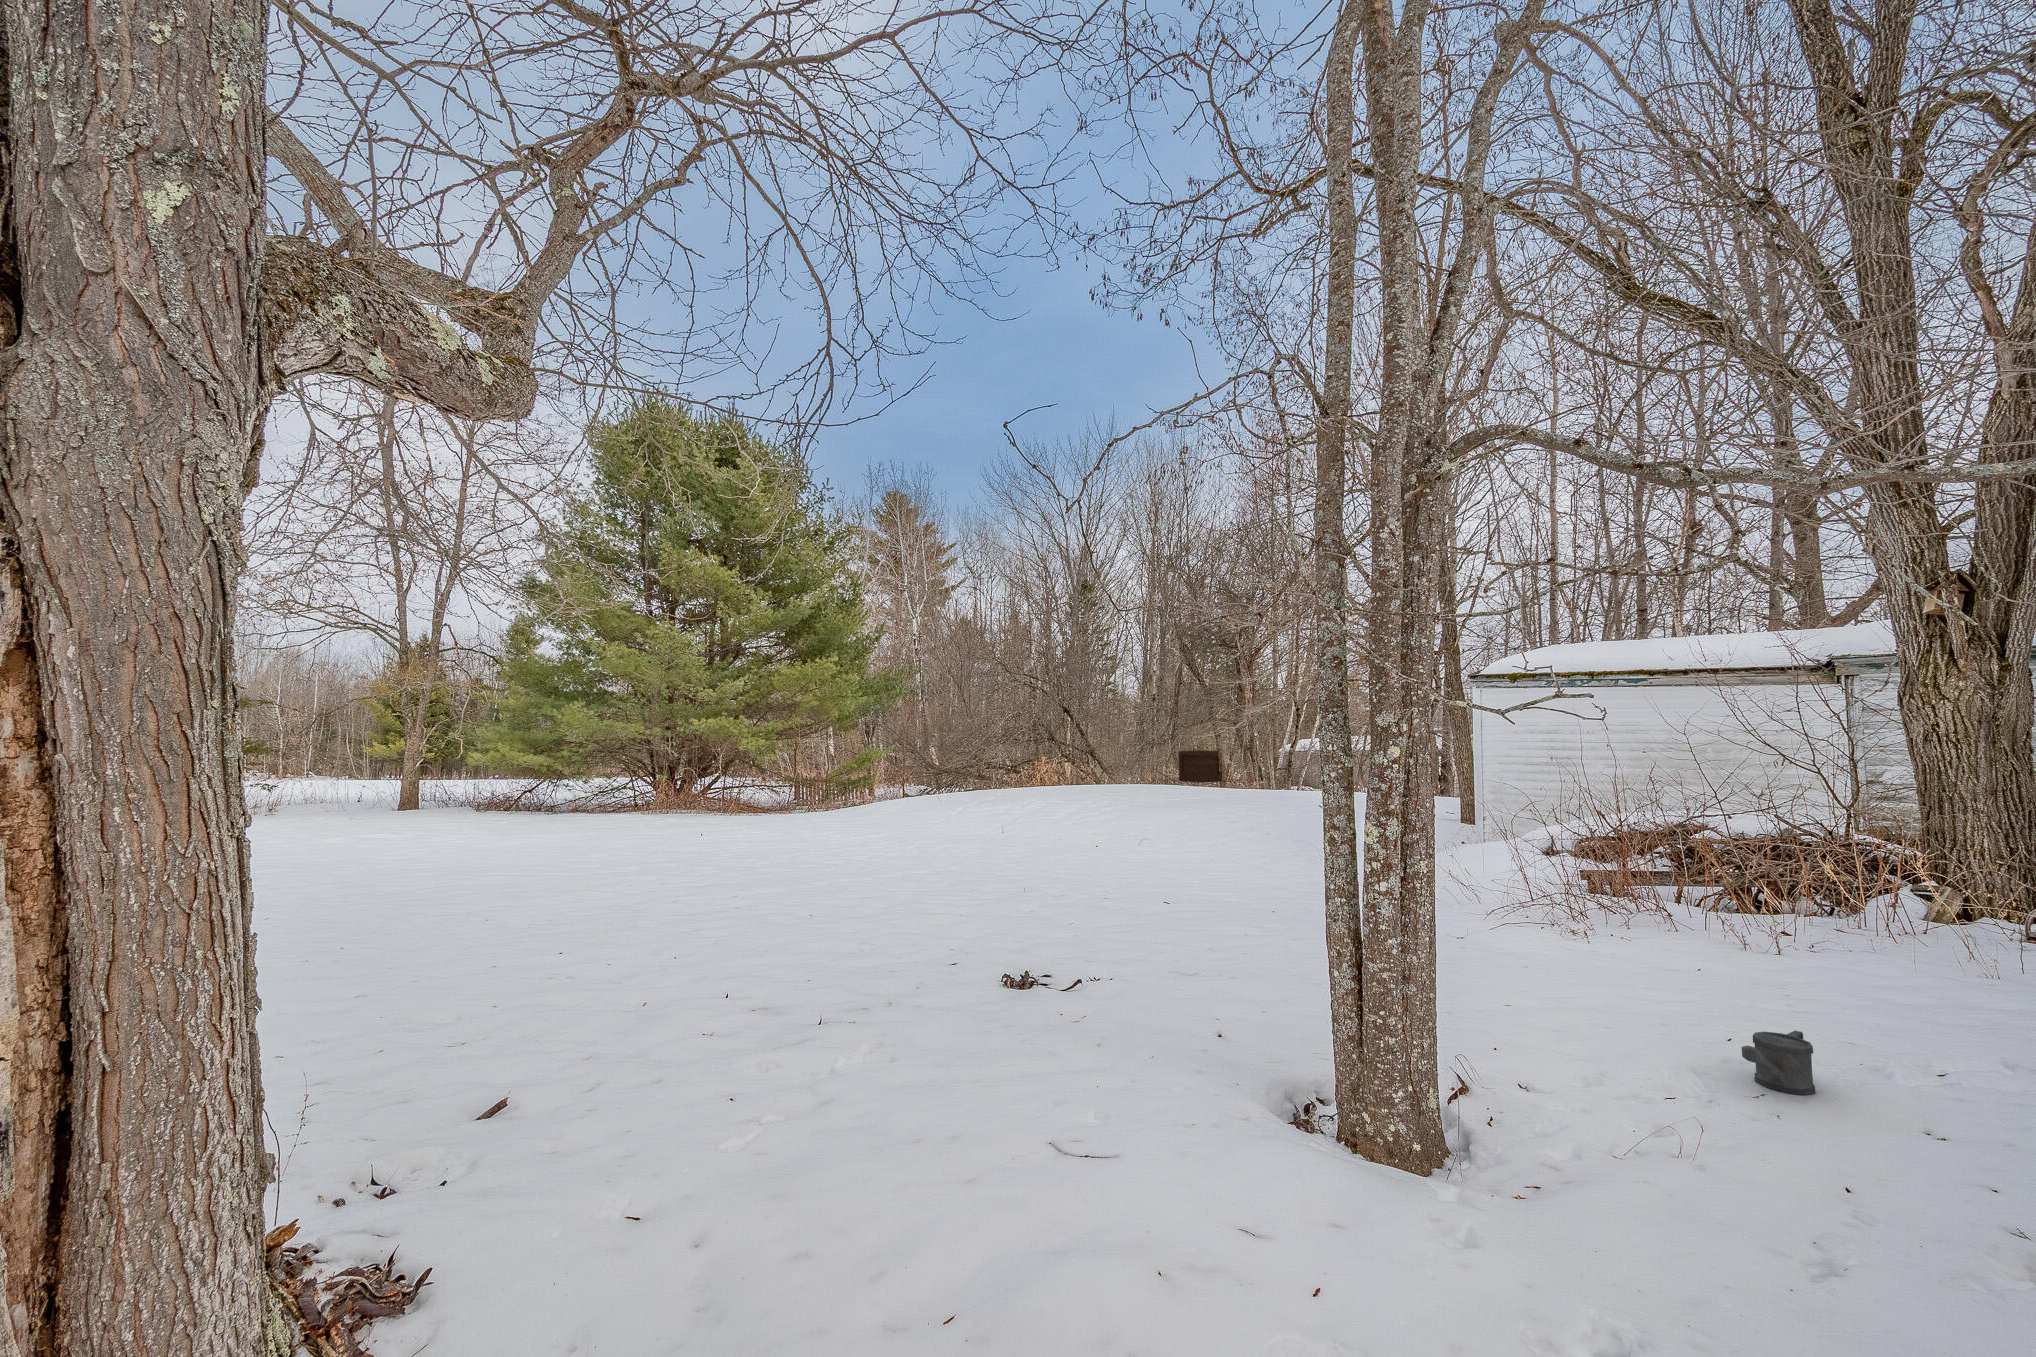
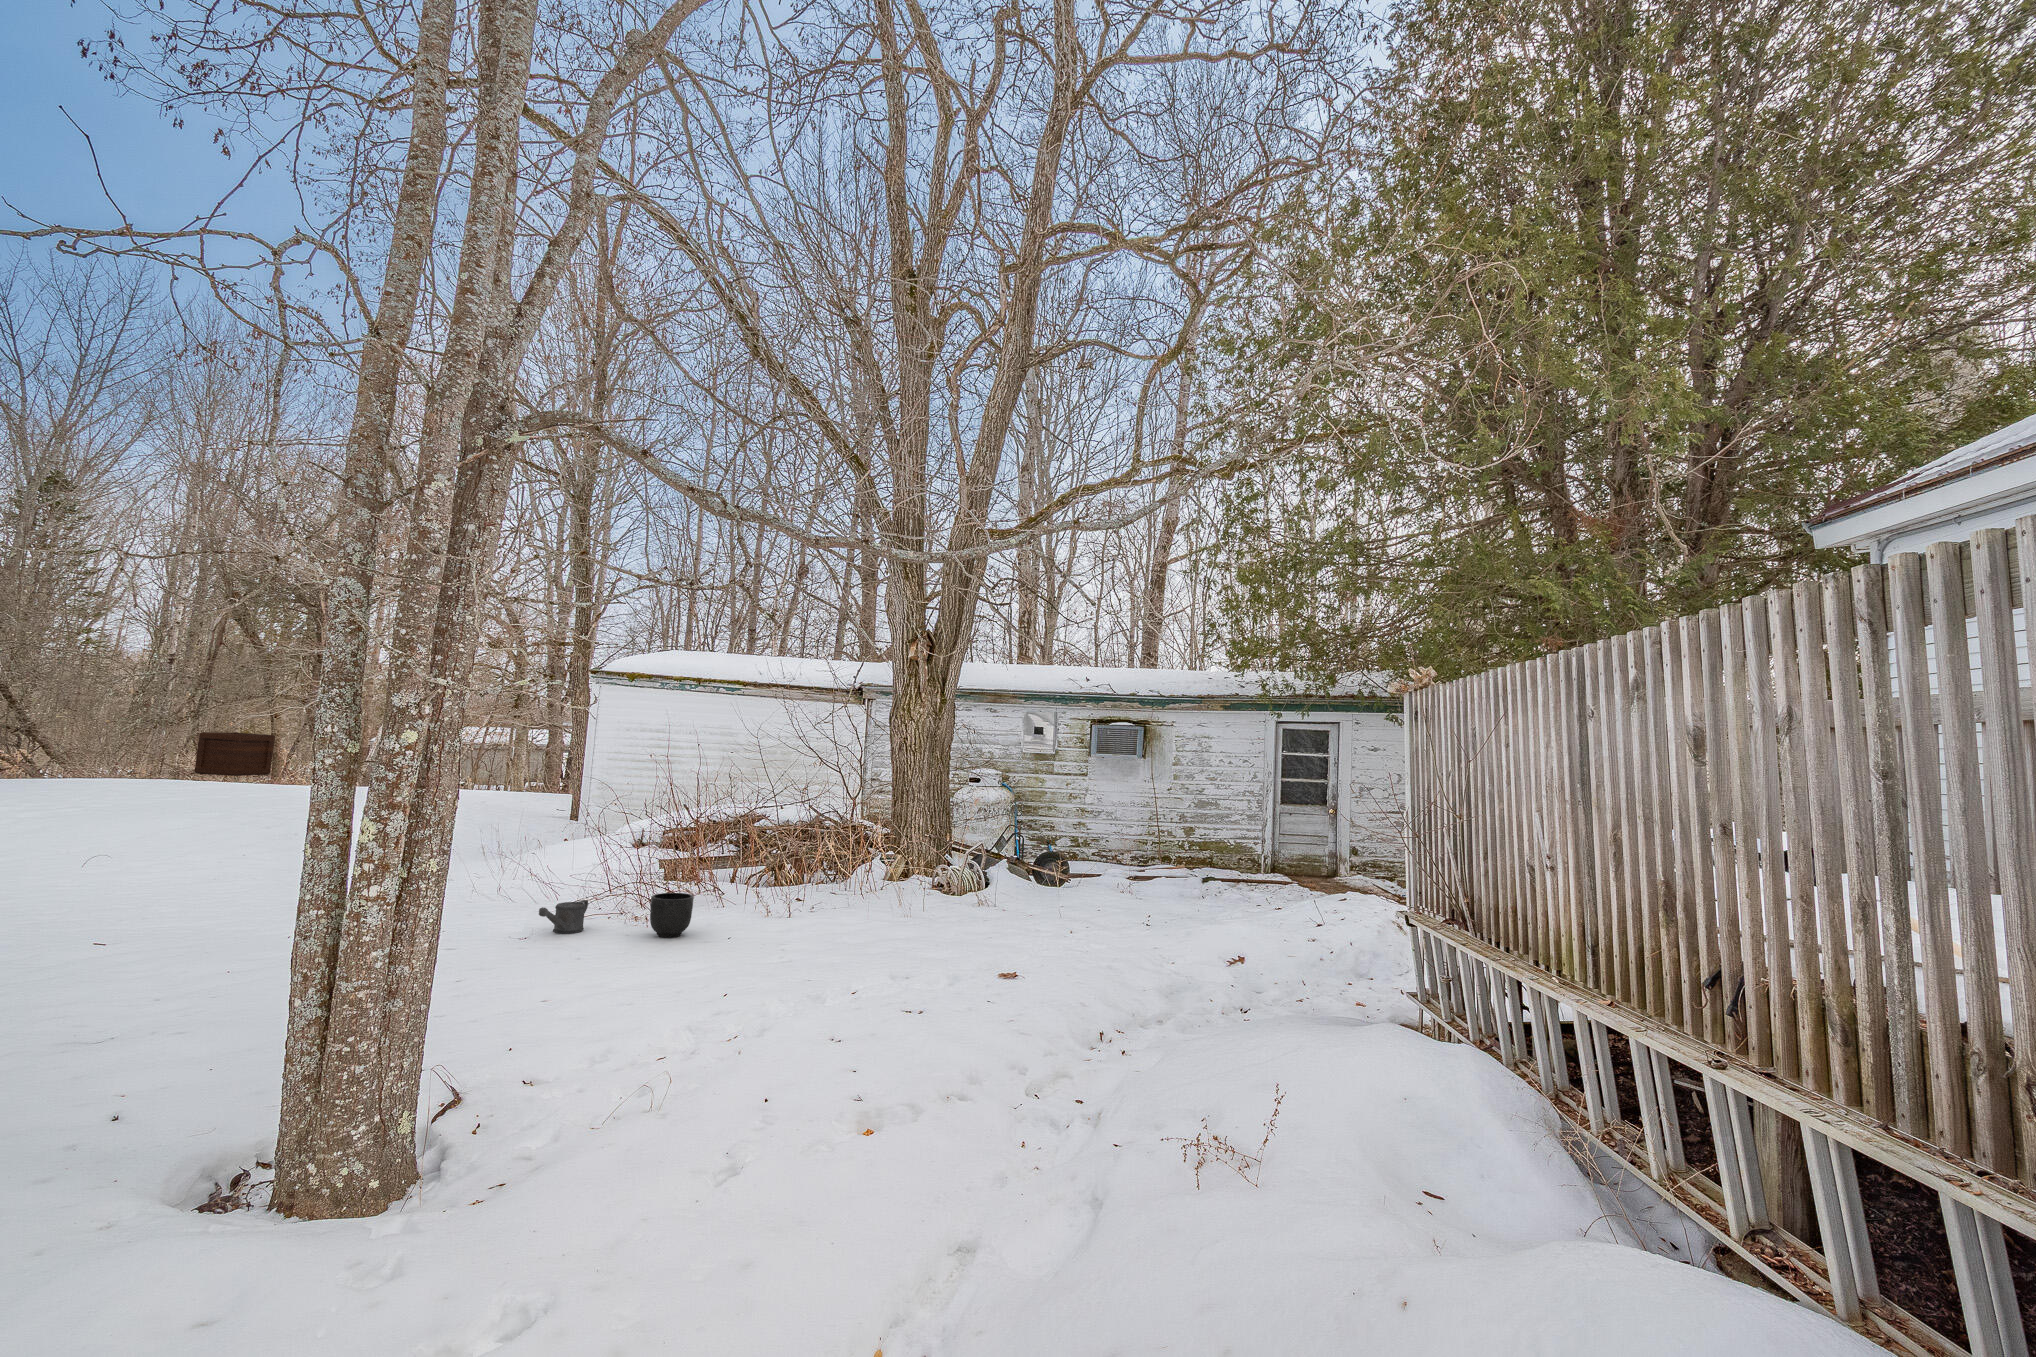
planter: none [1595,908,1648,958] -> present [650,893,694,938]
watering can: present [1742,1031,1816,1095] -> present [539,900,588,934]

